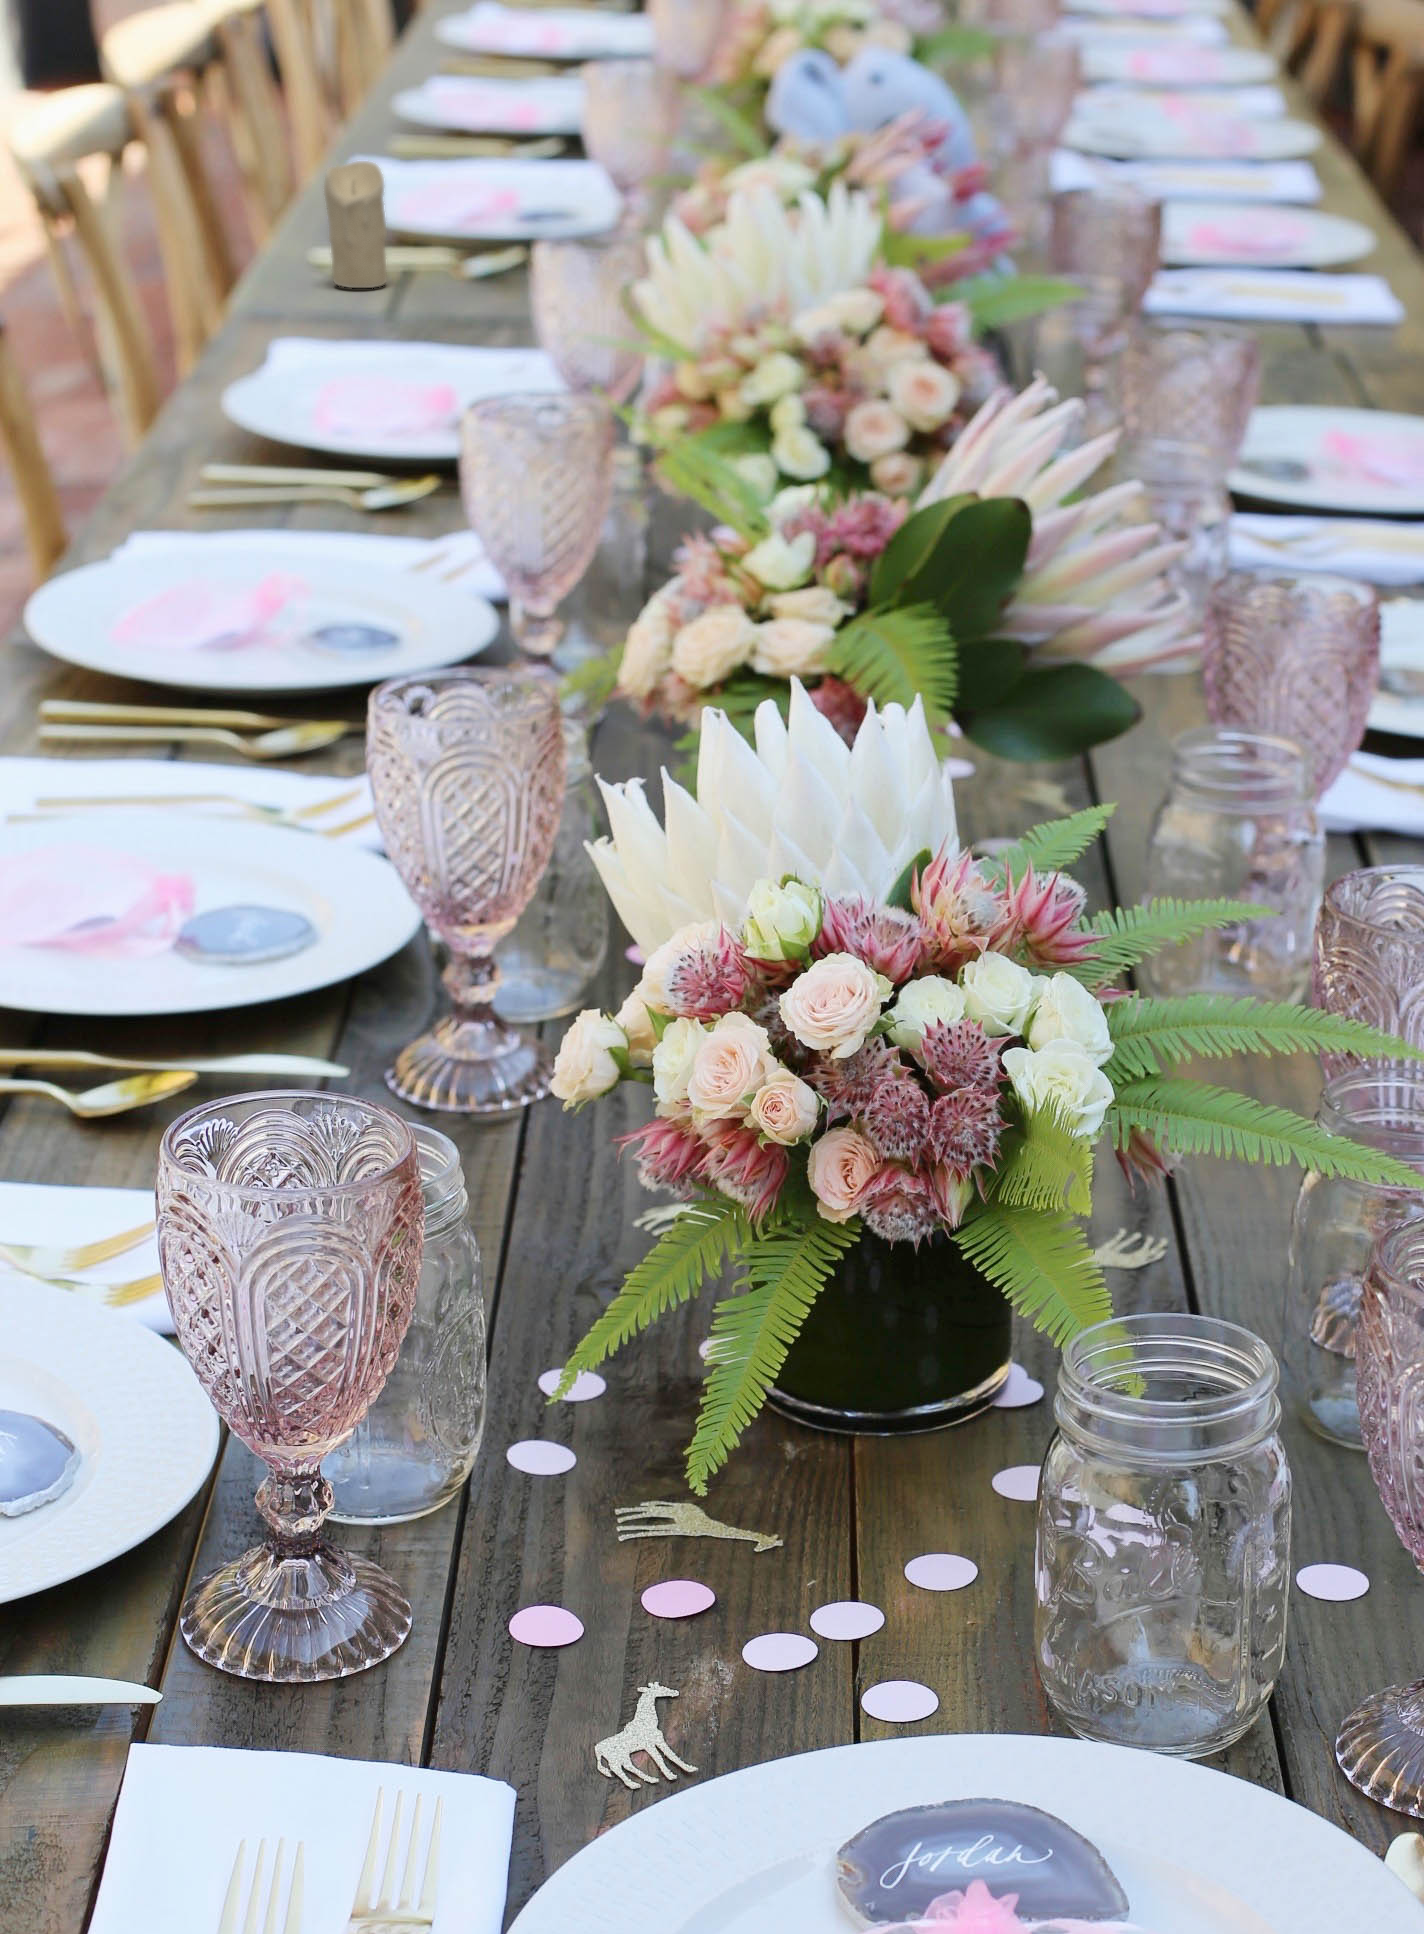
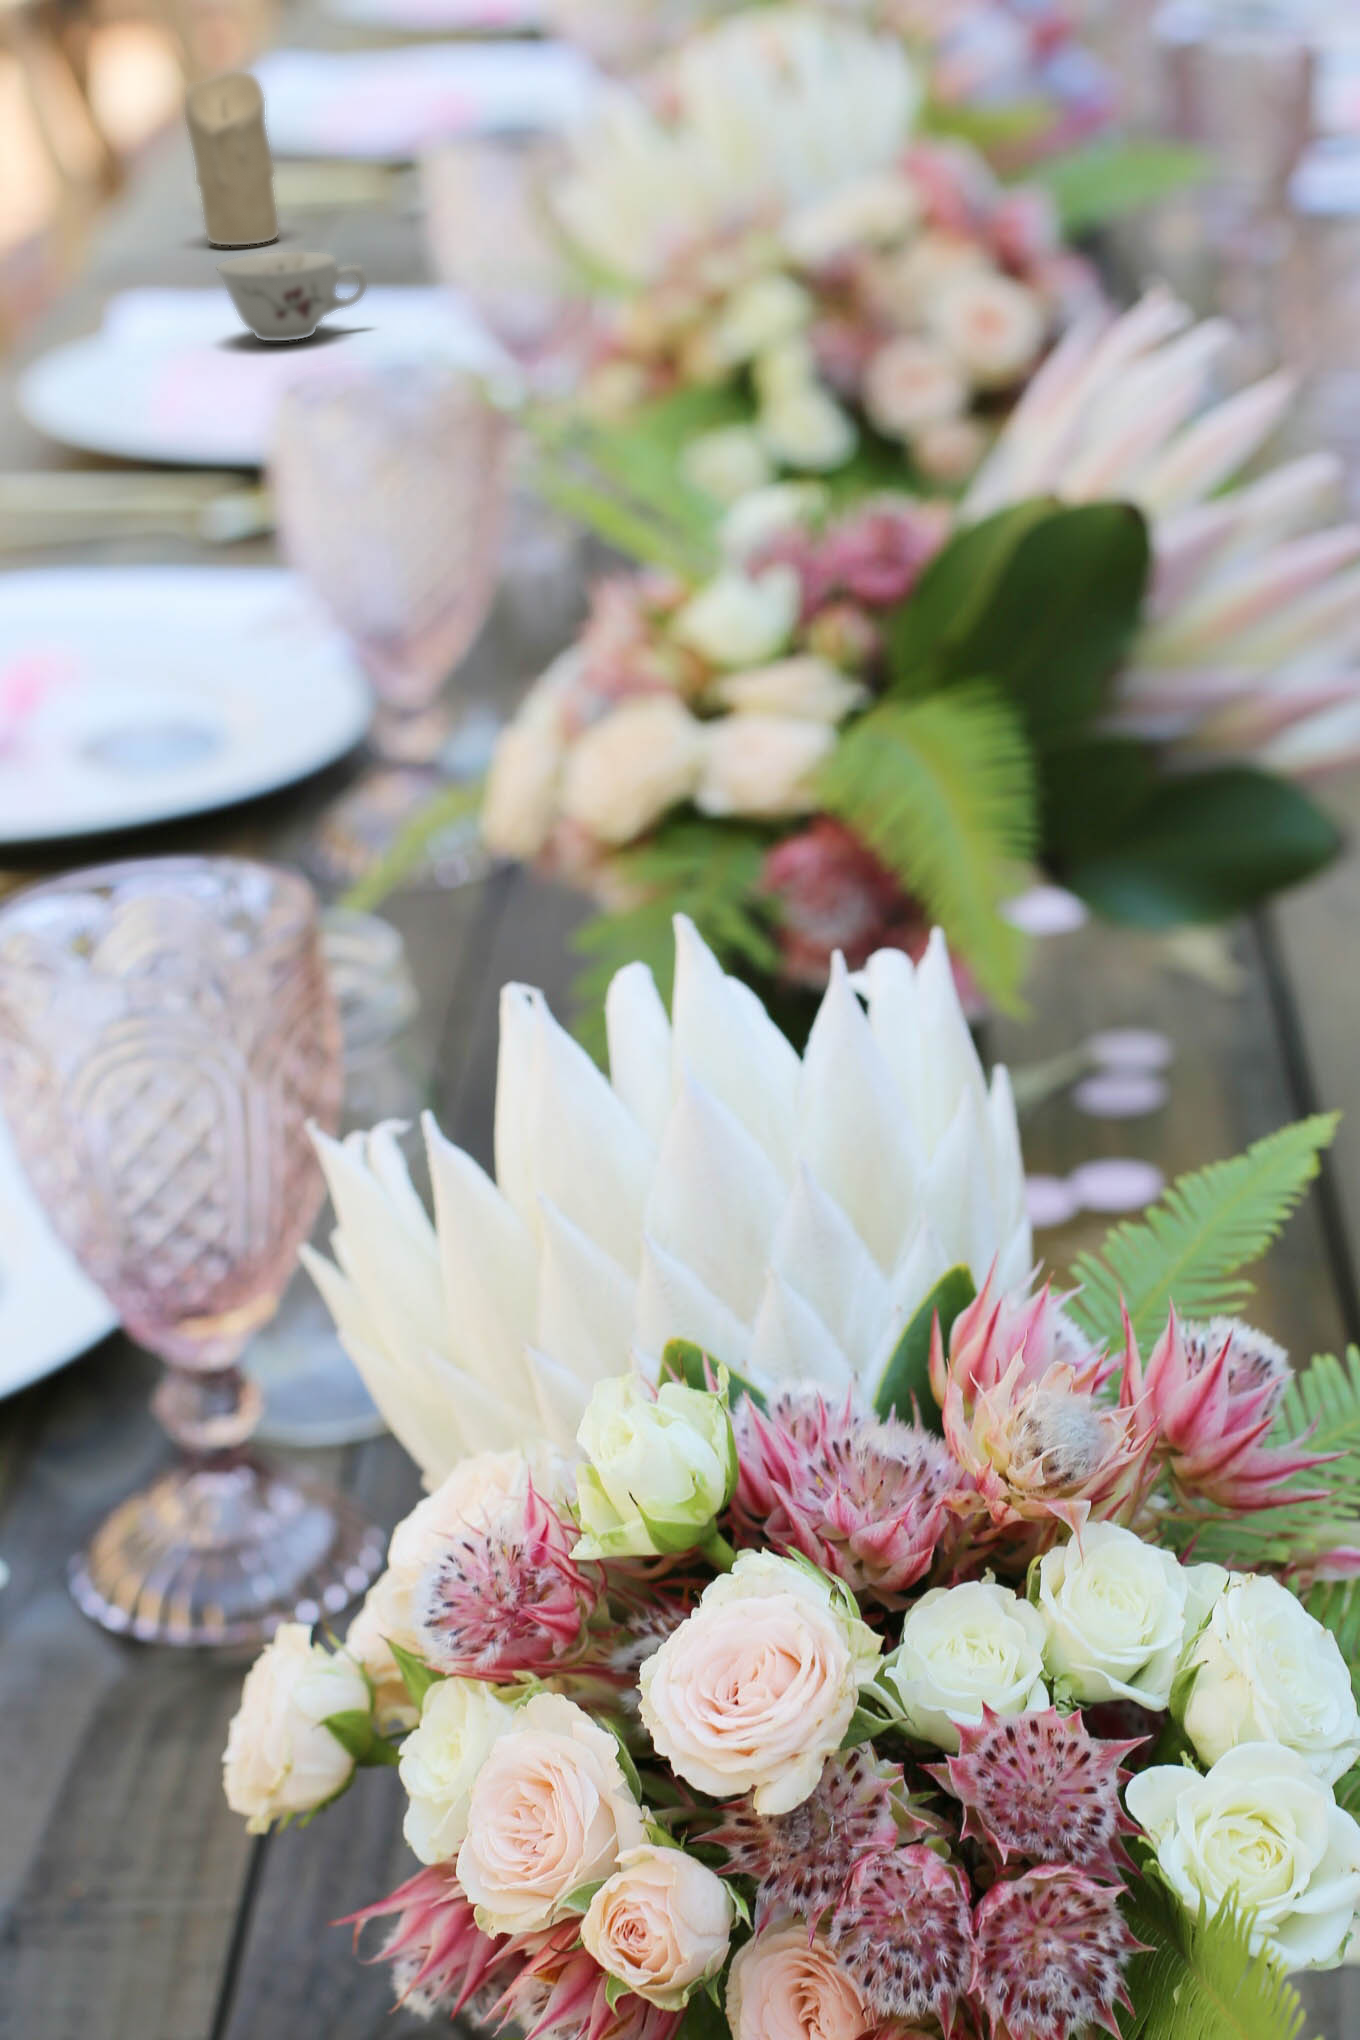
teacup: none [359,299,467,363] -> present [217,252,367,341]

